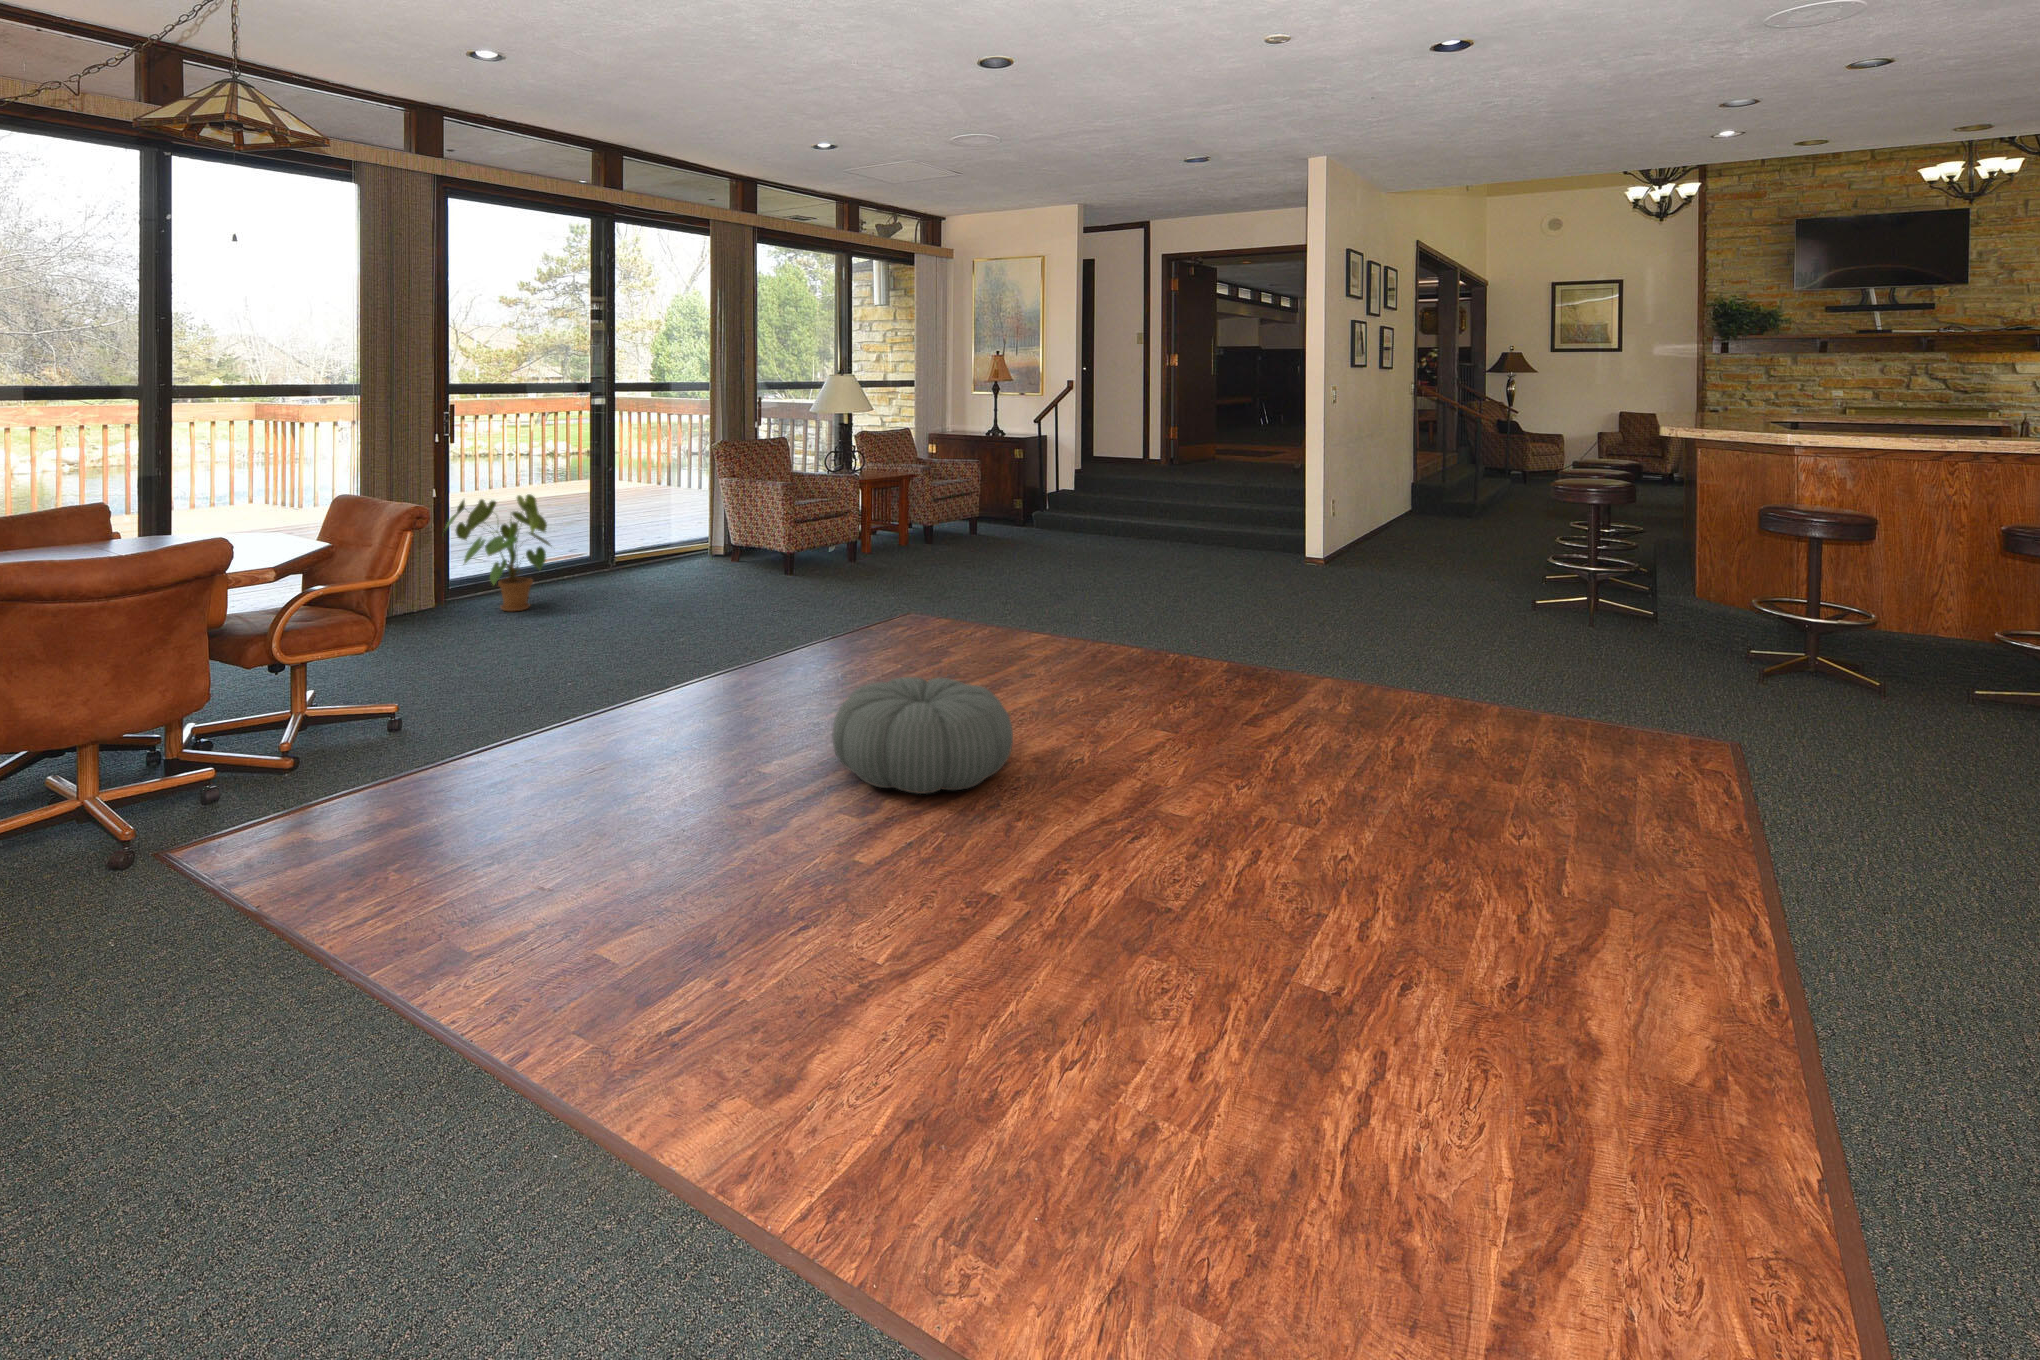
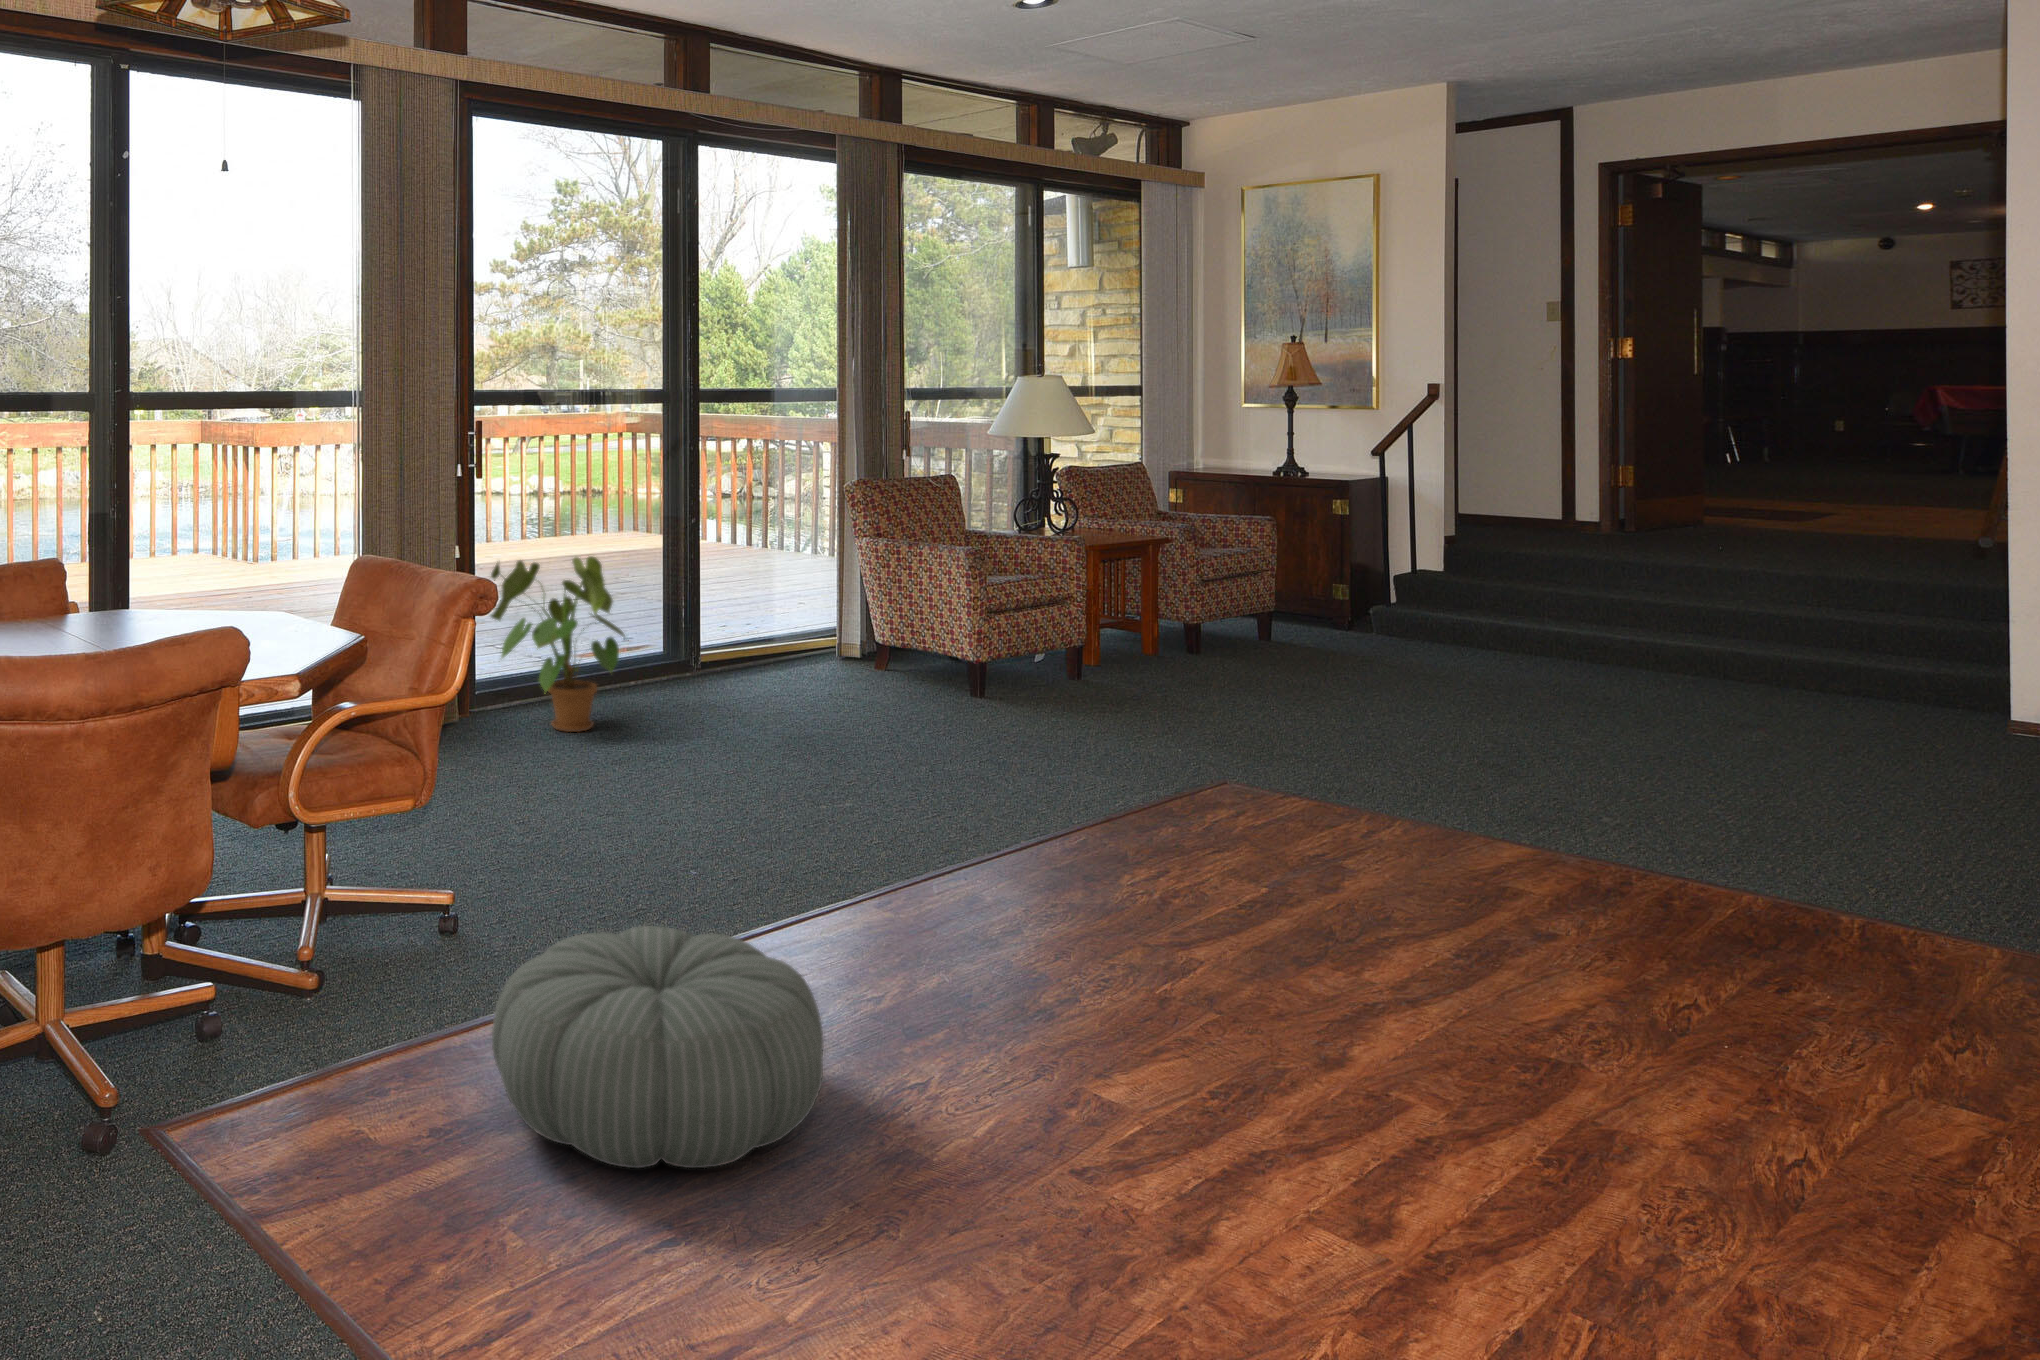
pouf: present [832,677,1013,794] -> present [492,926,824,1168]

